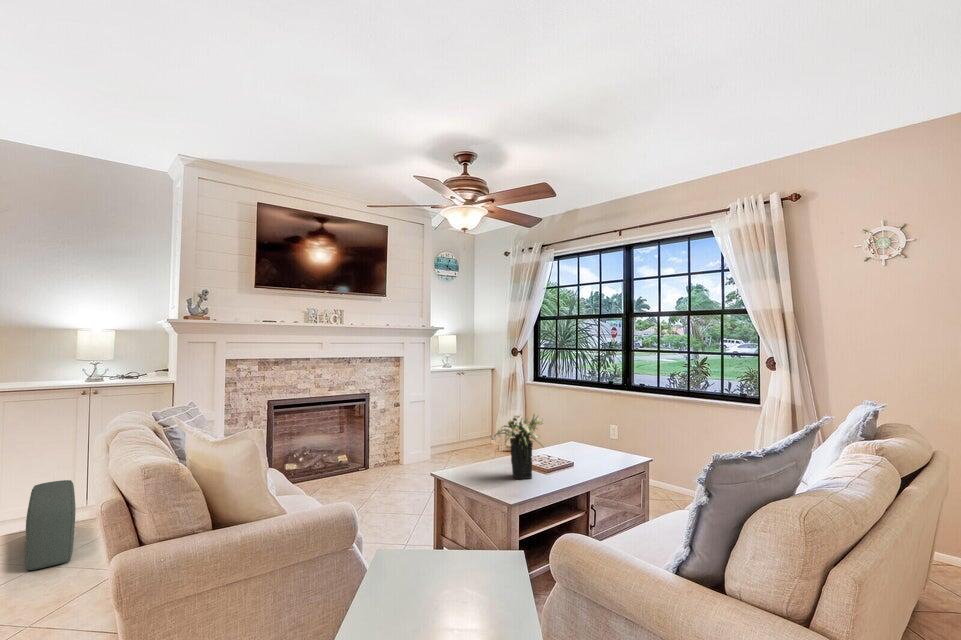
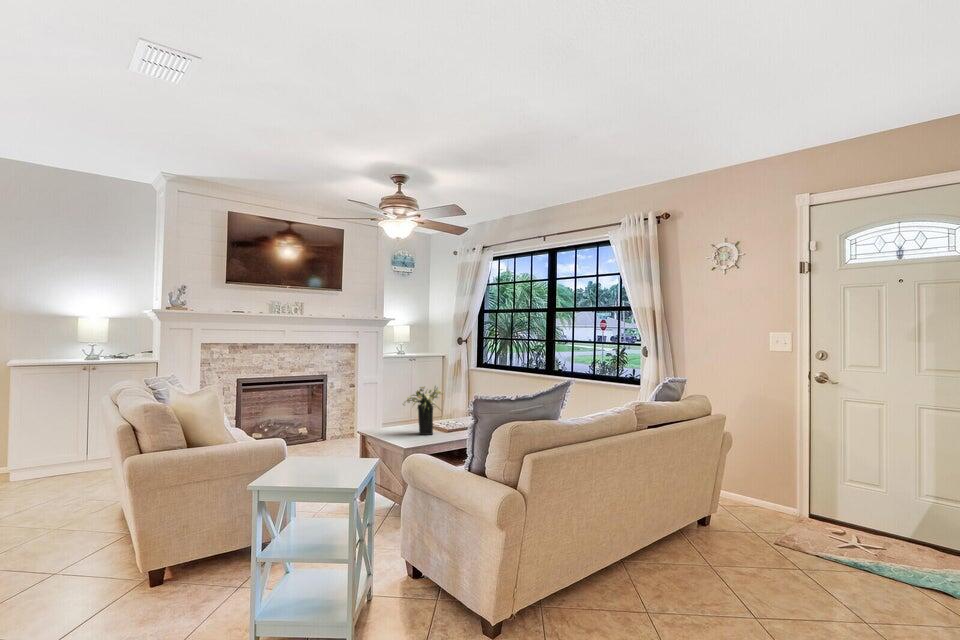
pouf: present [25,480,76,570] -> none [45,437,83,499]

